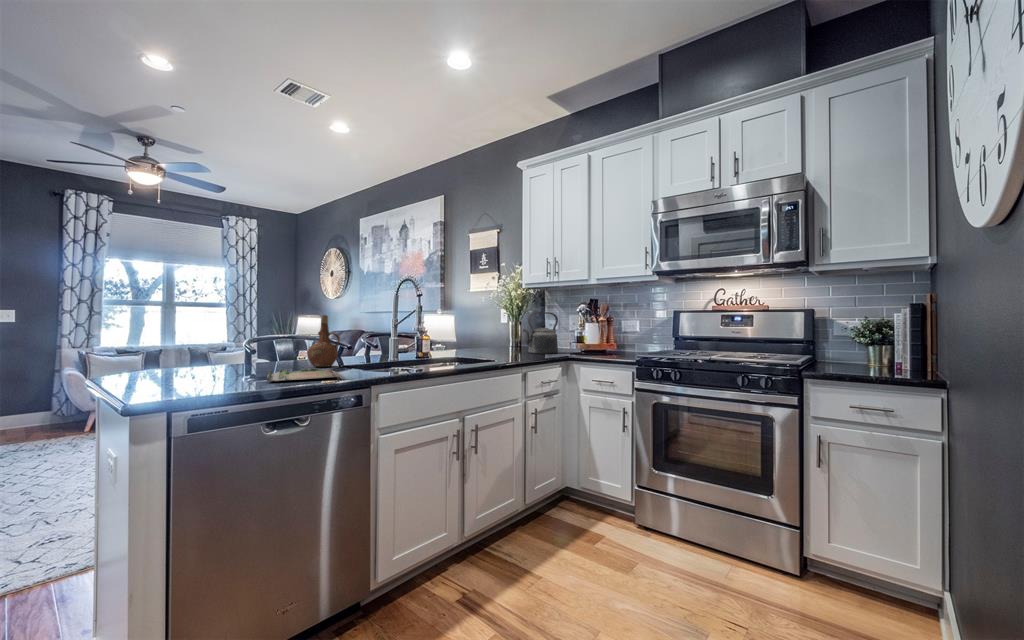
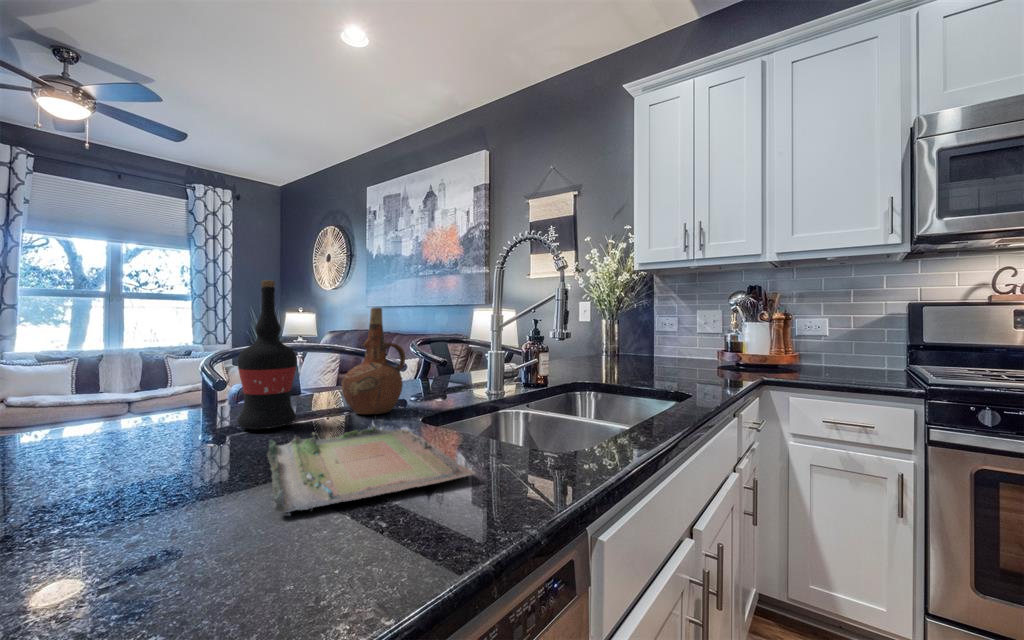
wine bottle: none [257,303,284,369] -> present [237,280,297,429]
kettle: present [523,312,558,354] -> none [644,307,693,369]

